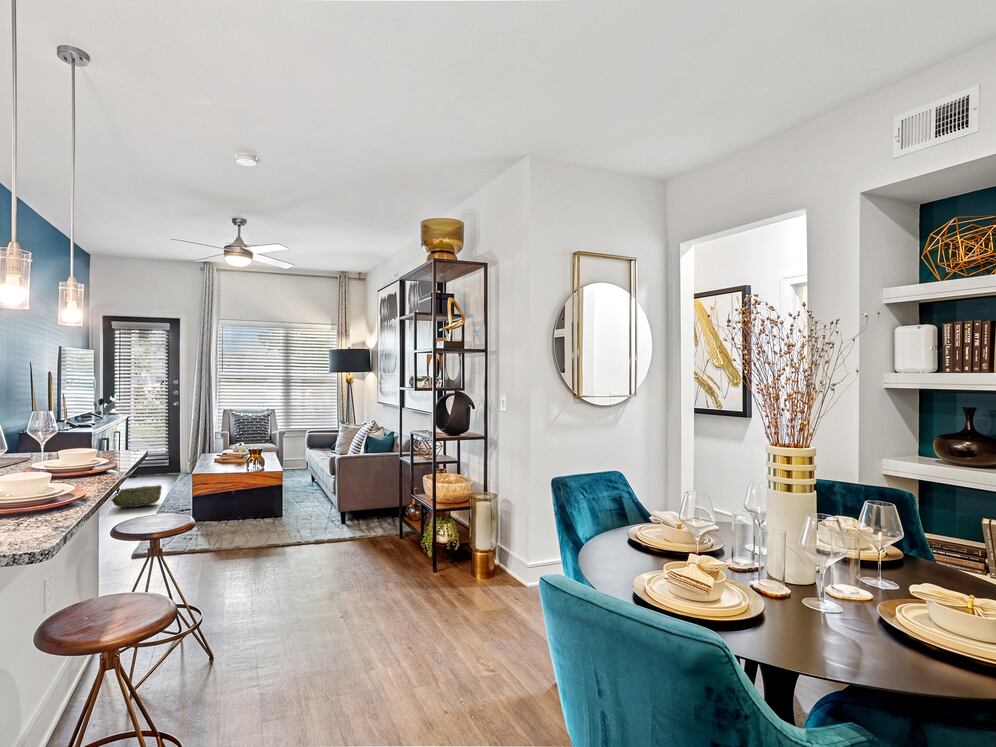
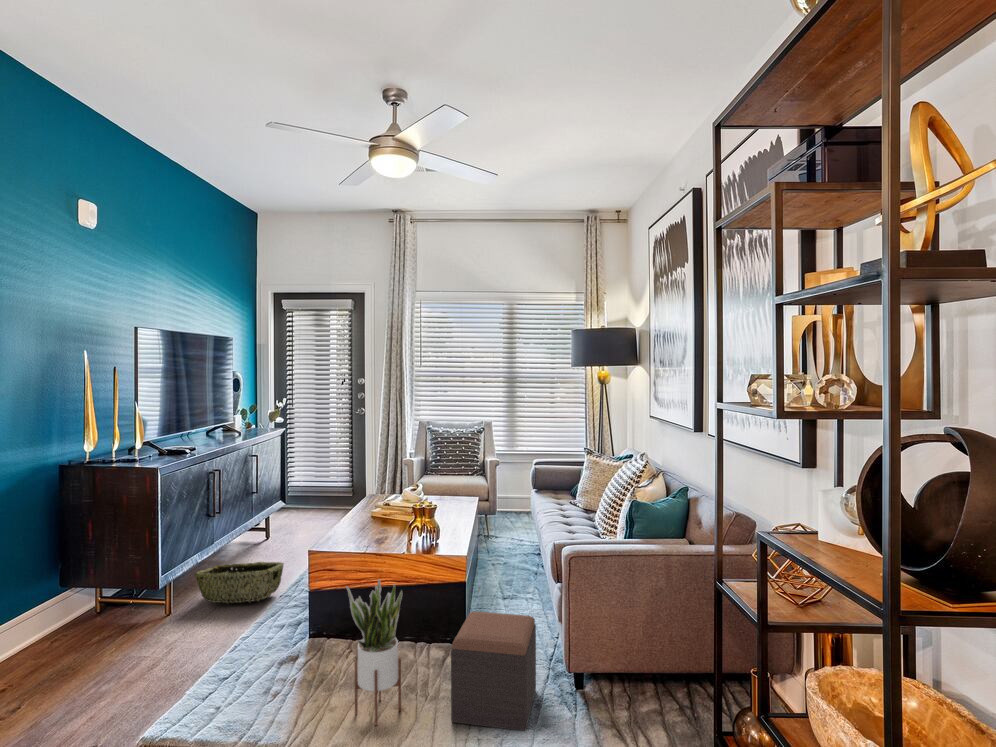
potted plant: none [240,462,263,523] -> present [346,580,402,726]
footstool: none [287,478,322,519] -> present [451,611,536,731]

